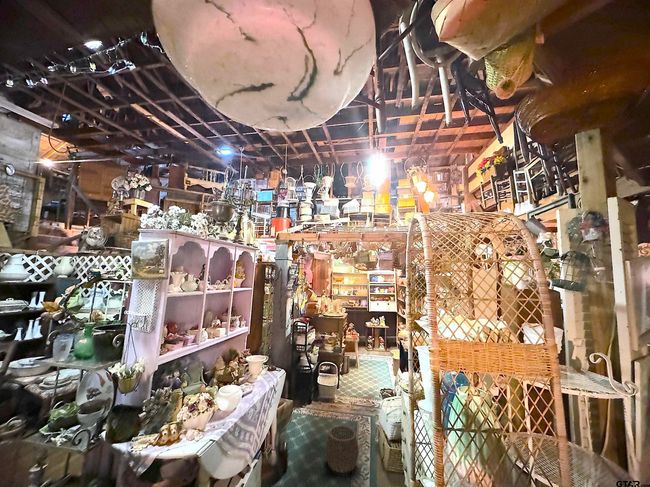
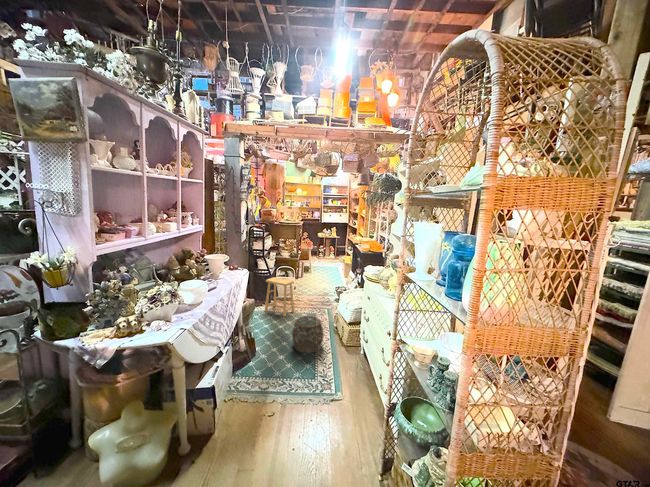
footstool: none [304,375,334,422] -> present [265,277,294,317]

